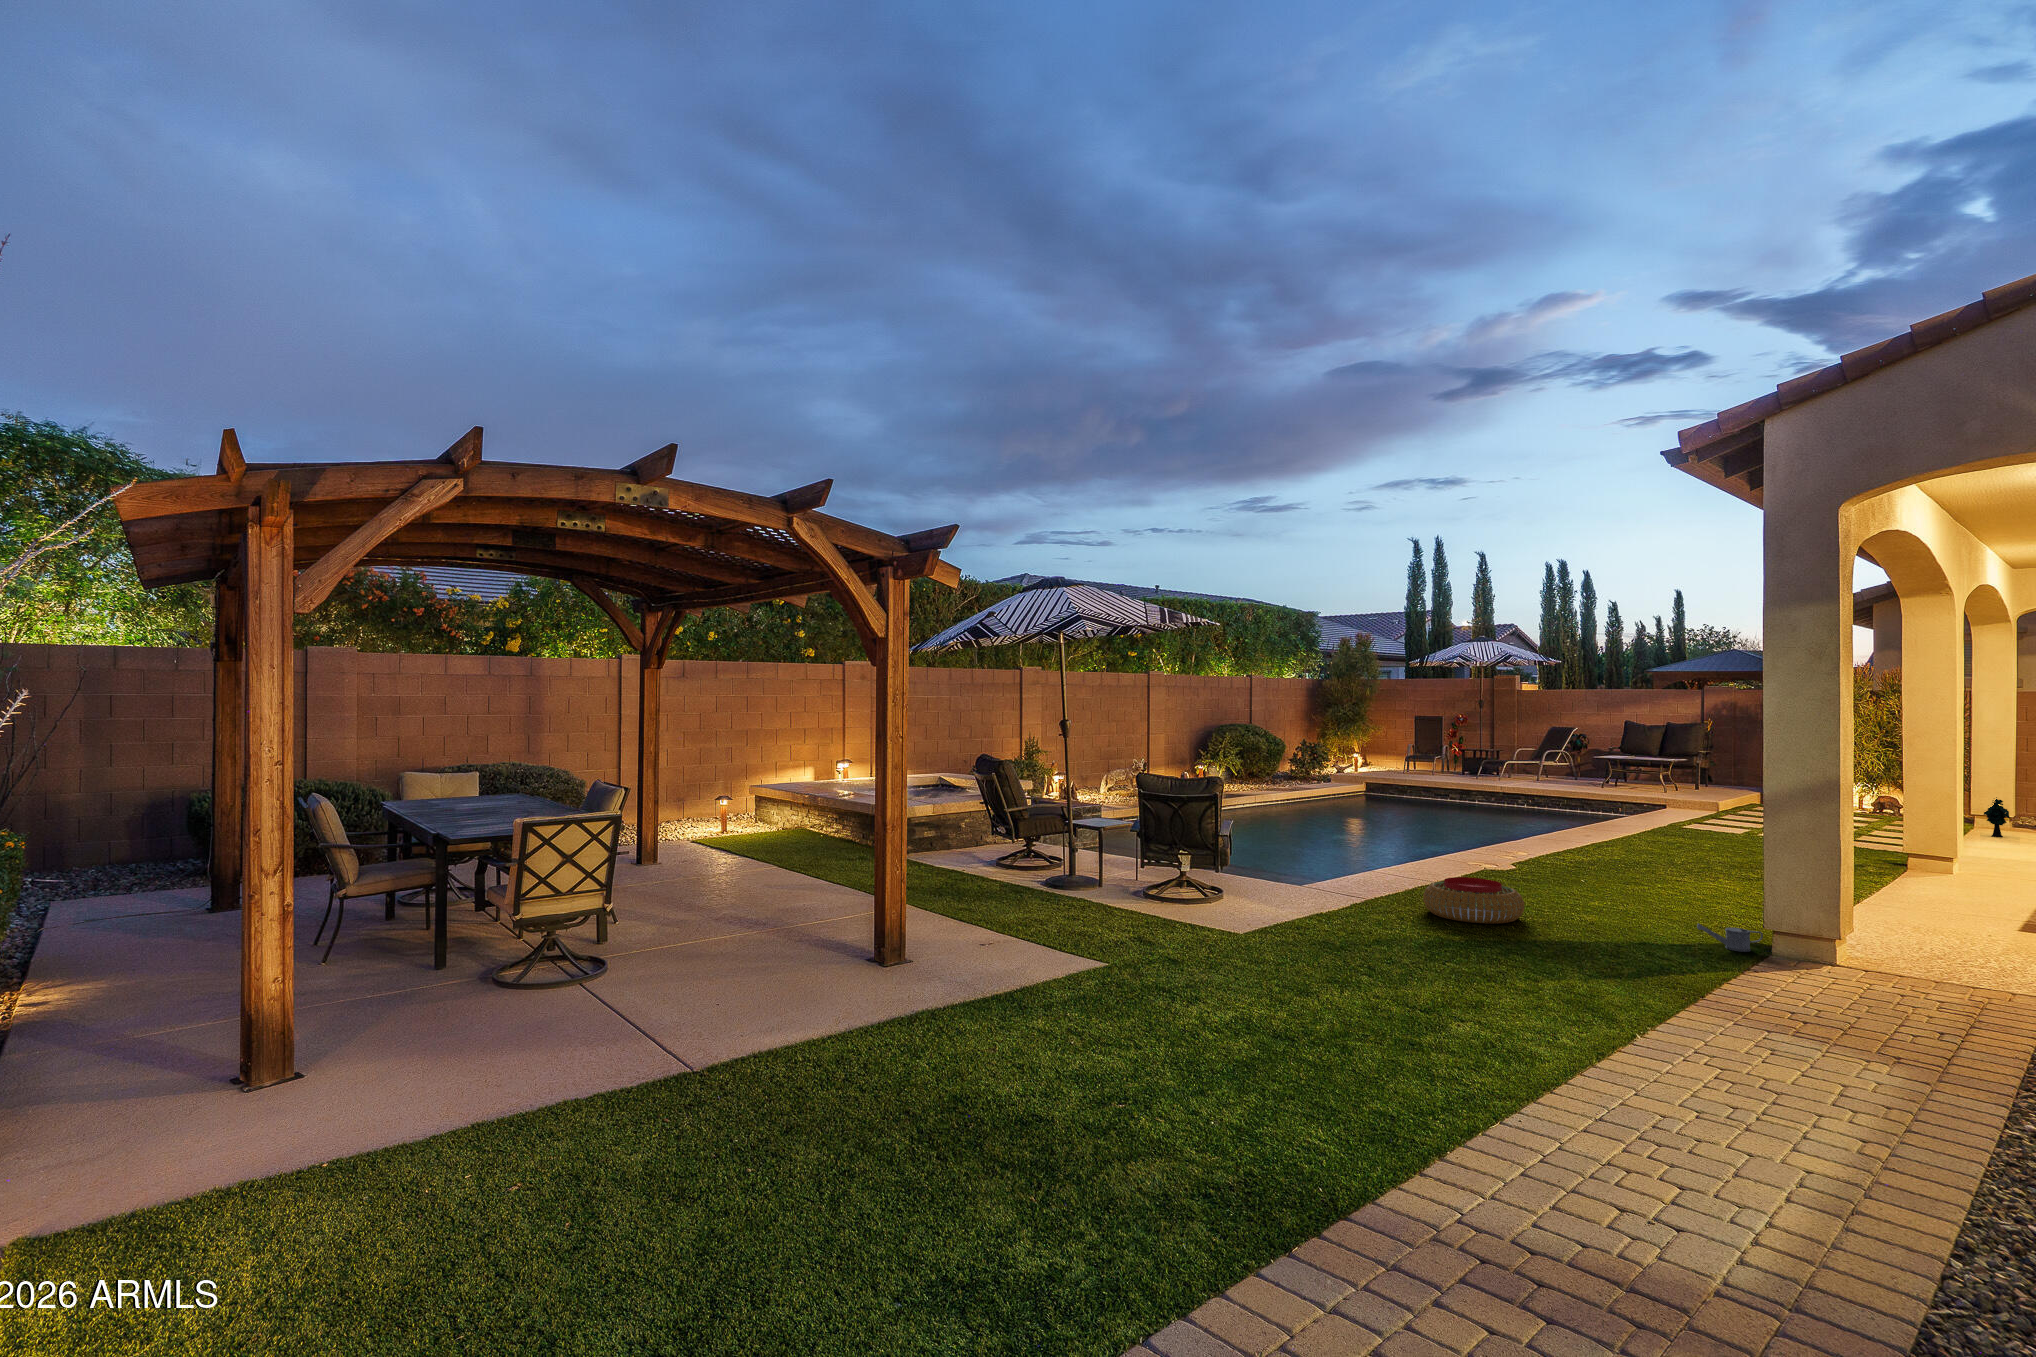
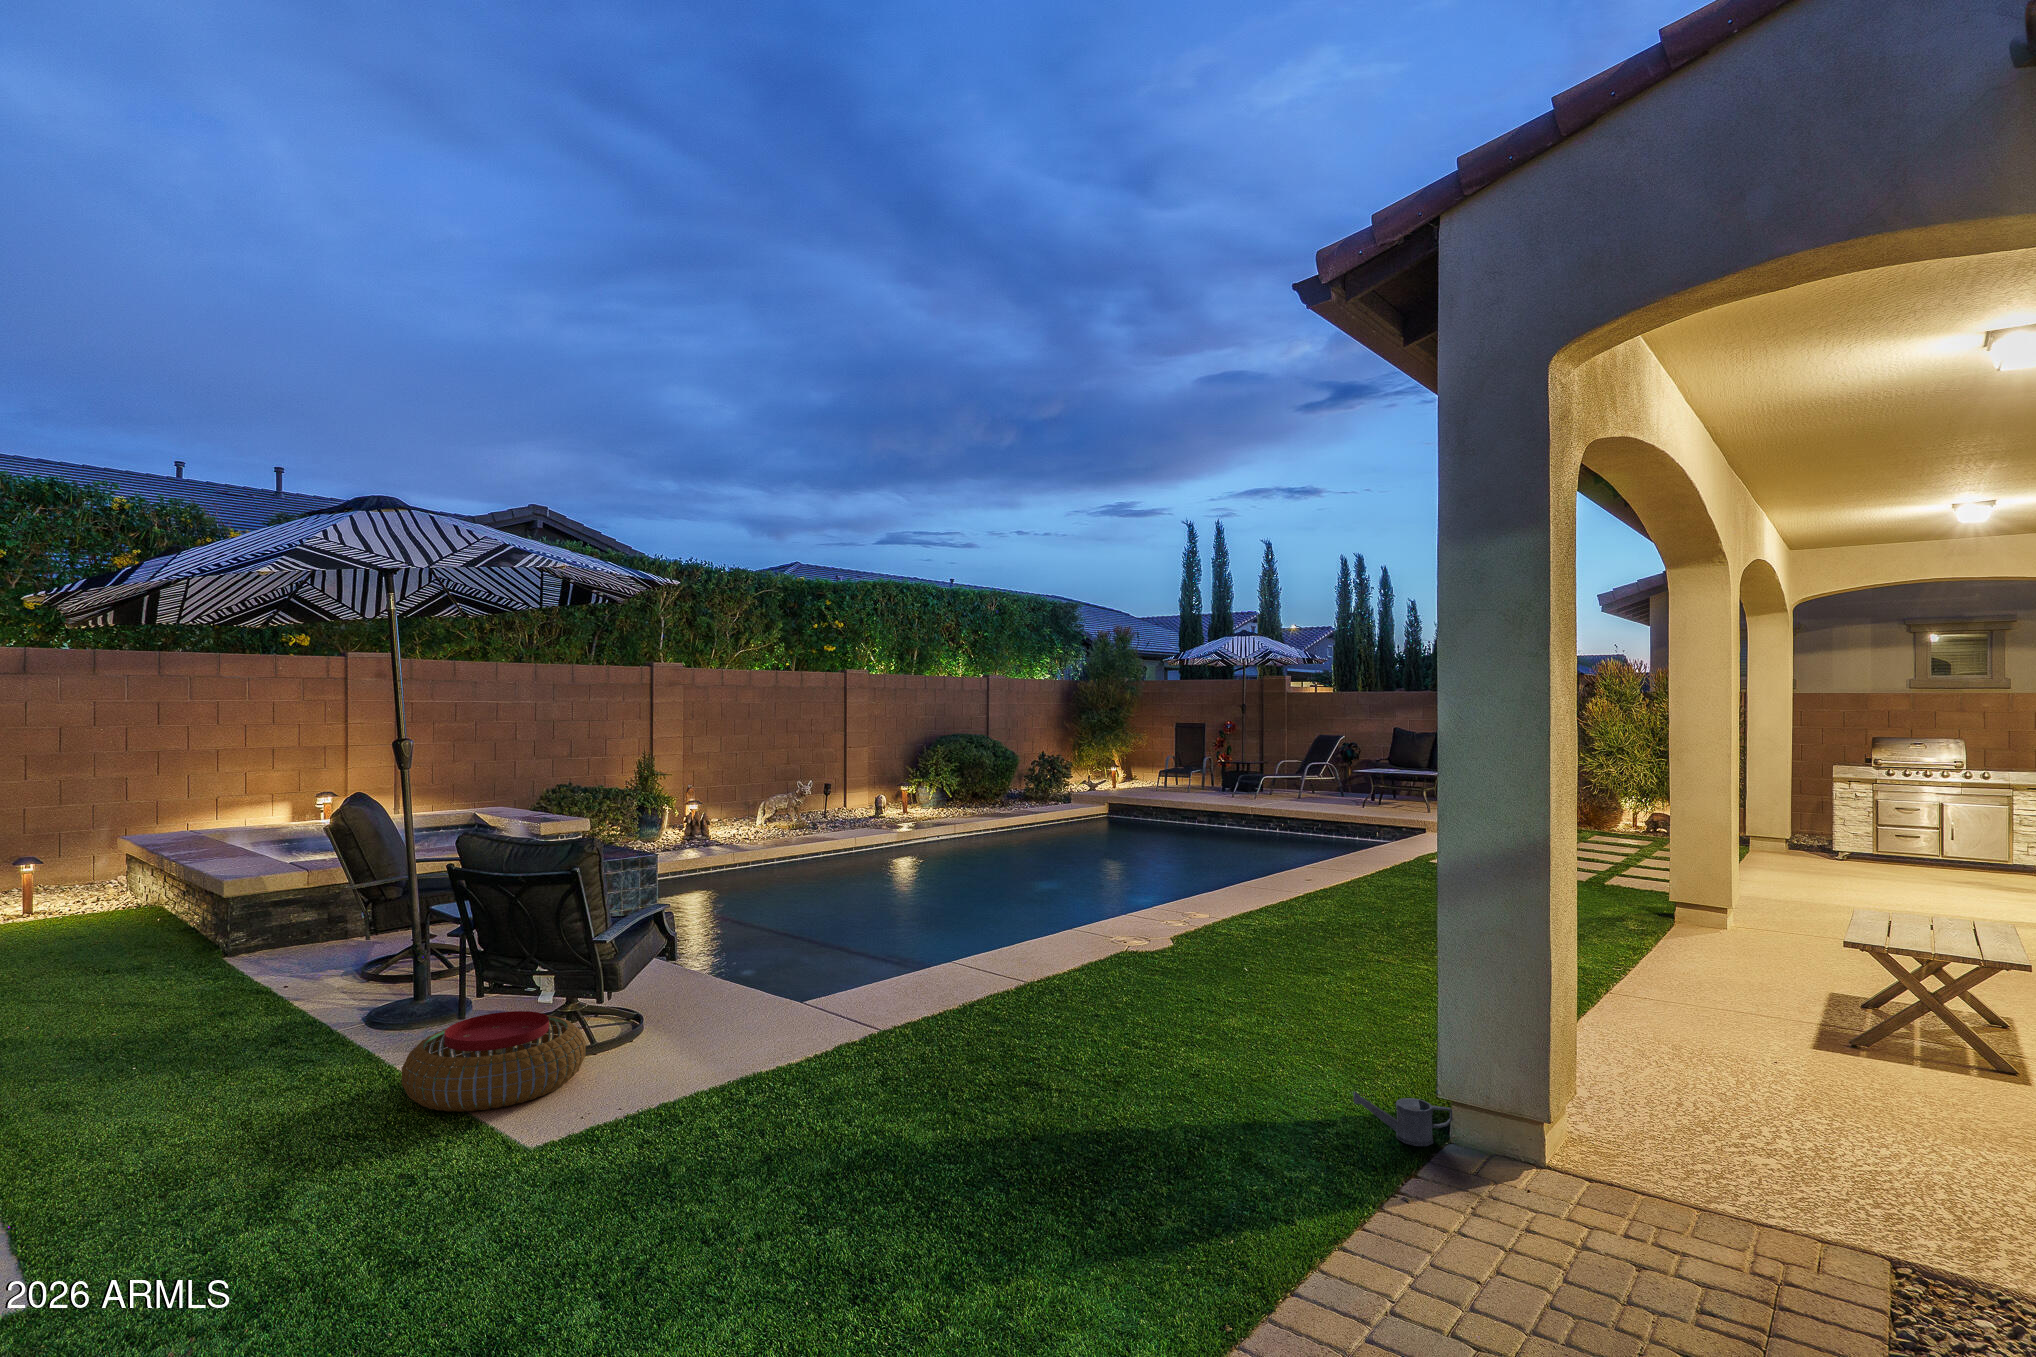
decorative plant: present [1984,797,2010,837] -> none [1756,814,1784,864]
pouf: present [1423,877,1524,924] -> present [402,1011,586,1112]

